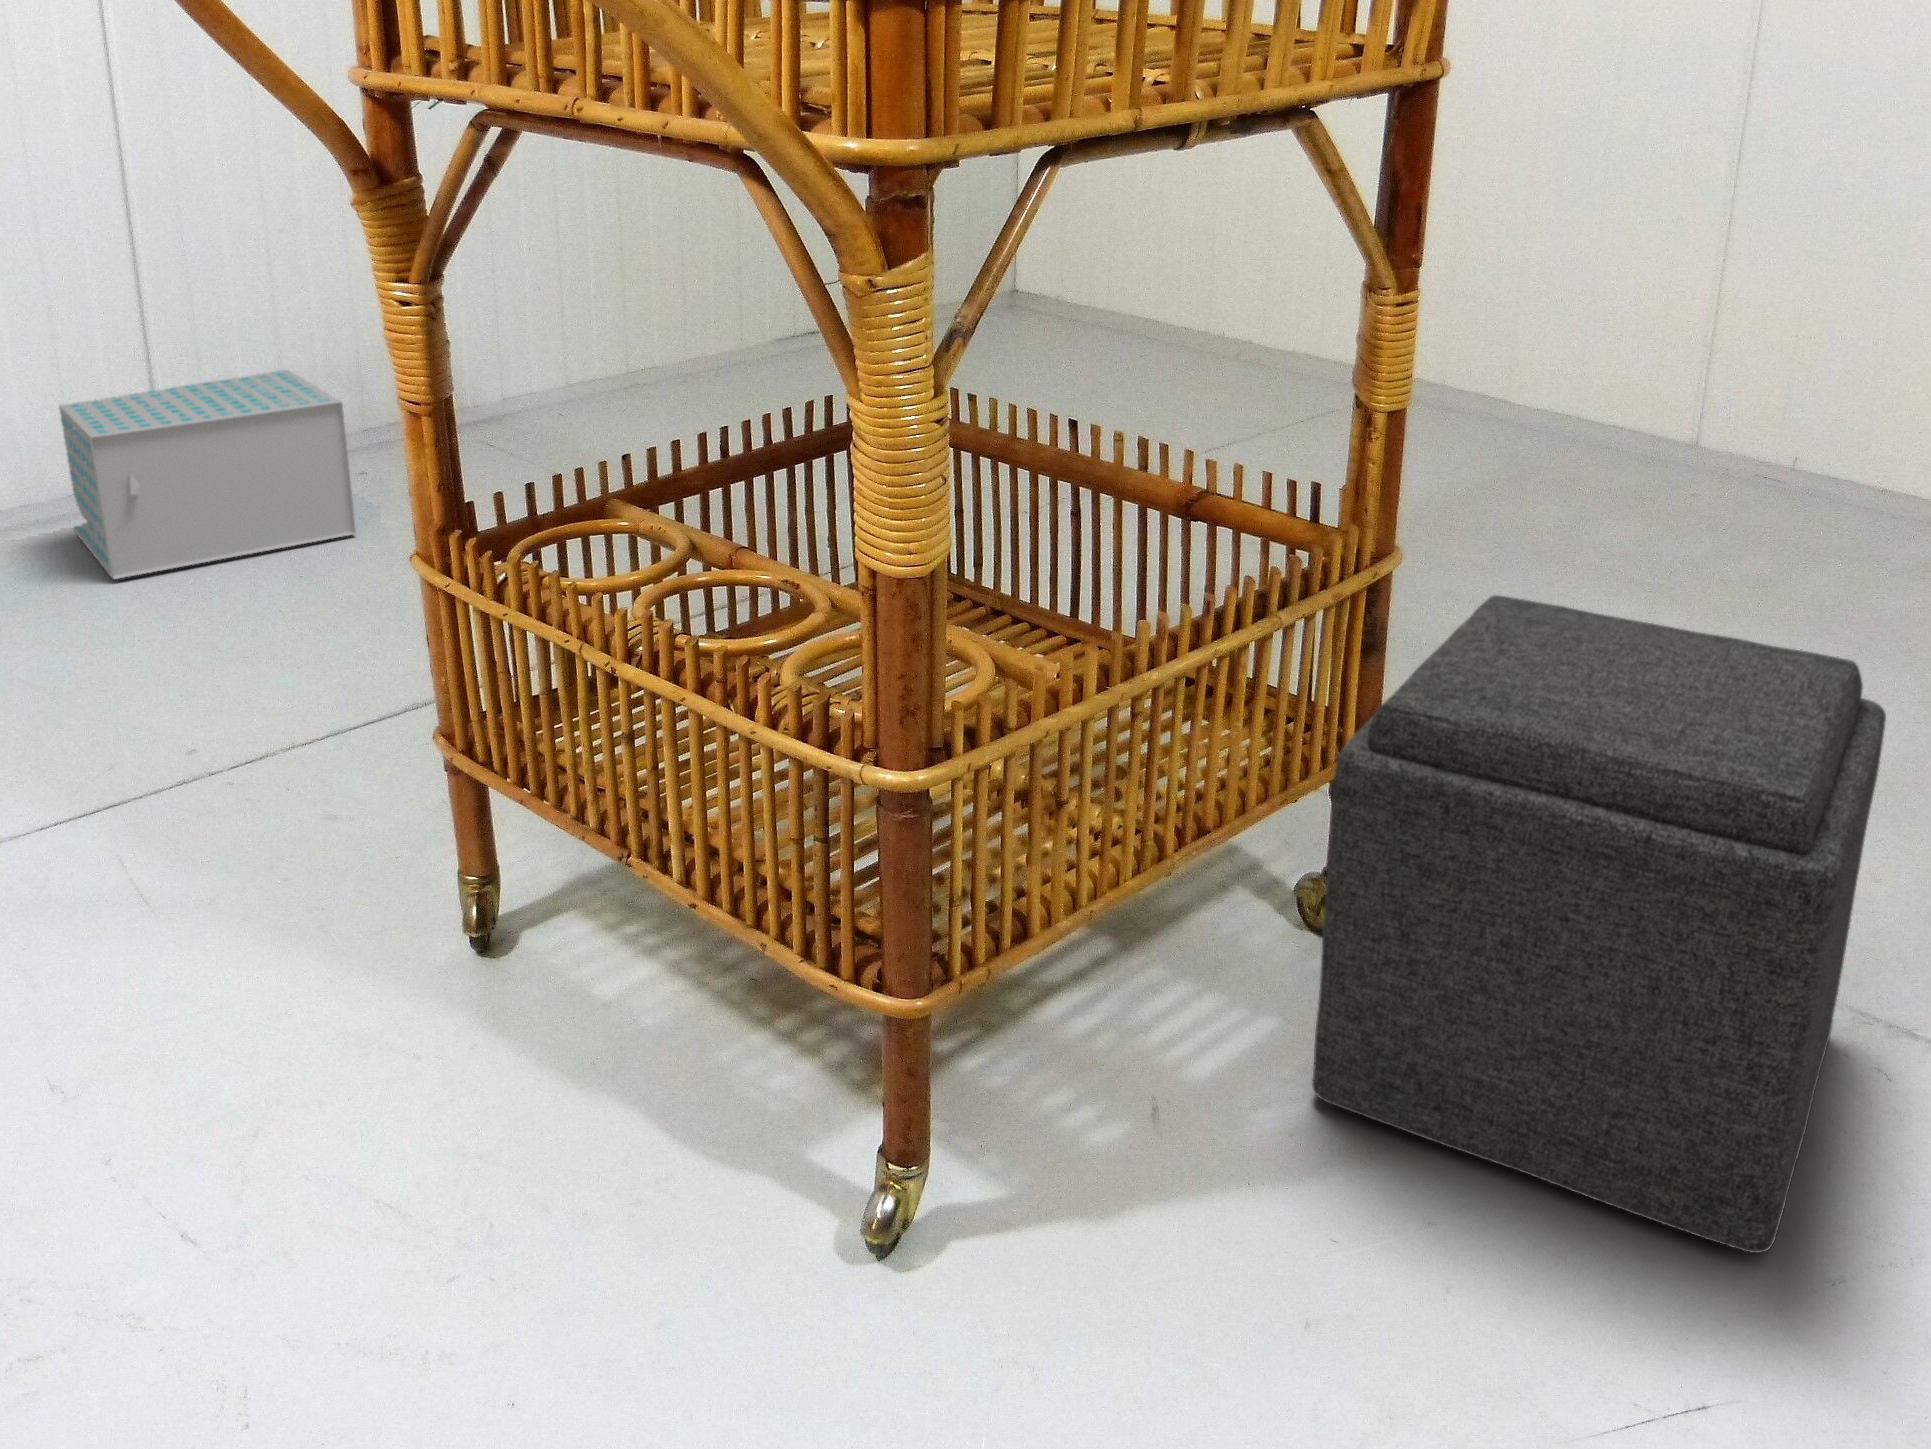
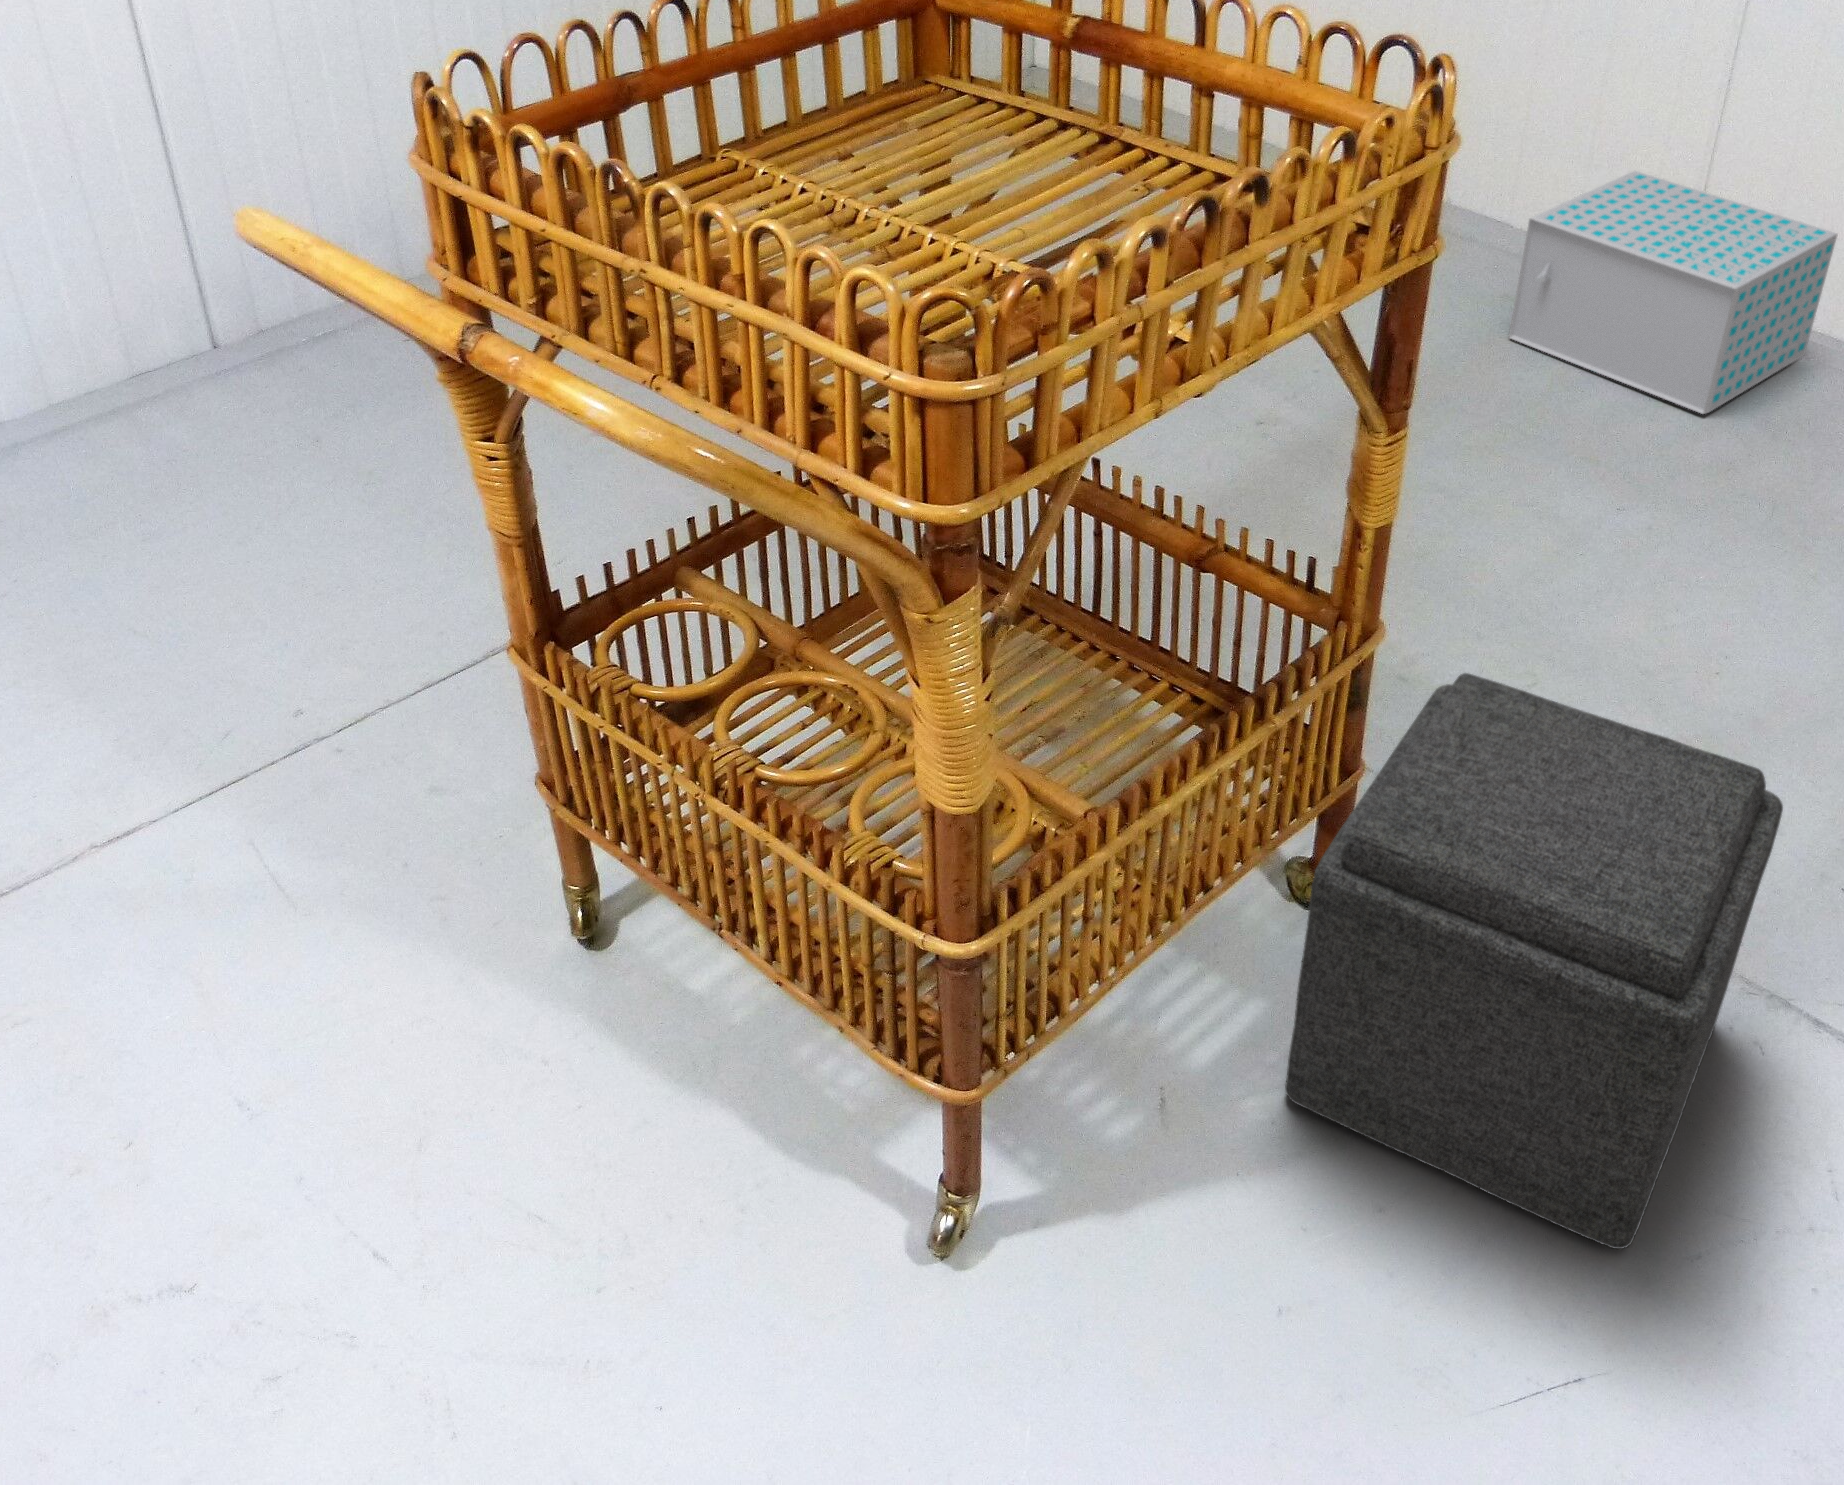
storage box: present [59,370,356,579] -> present [1509,171,1838,414]

